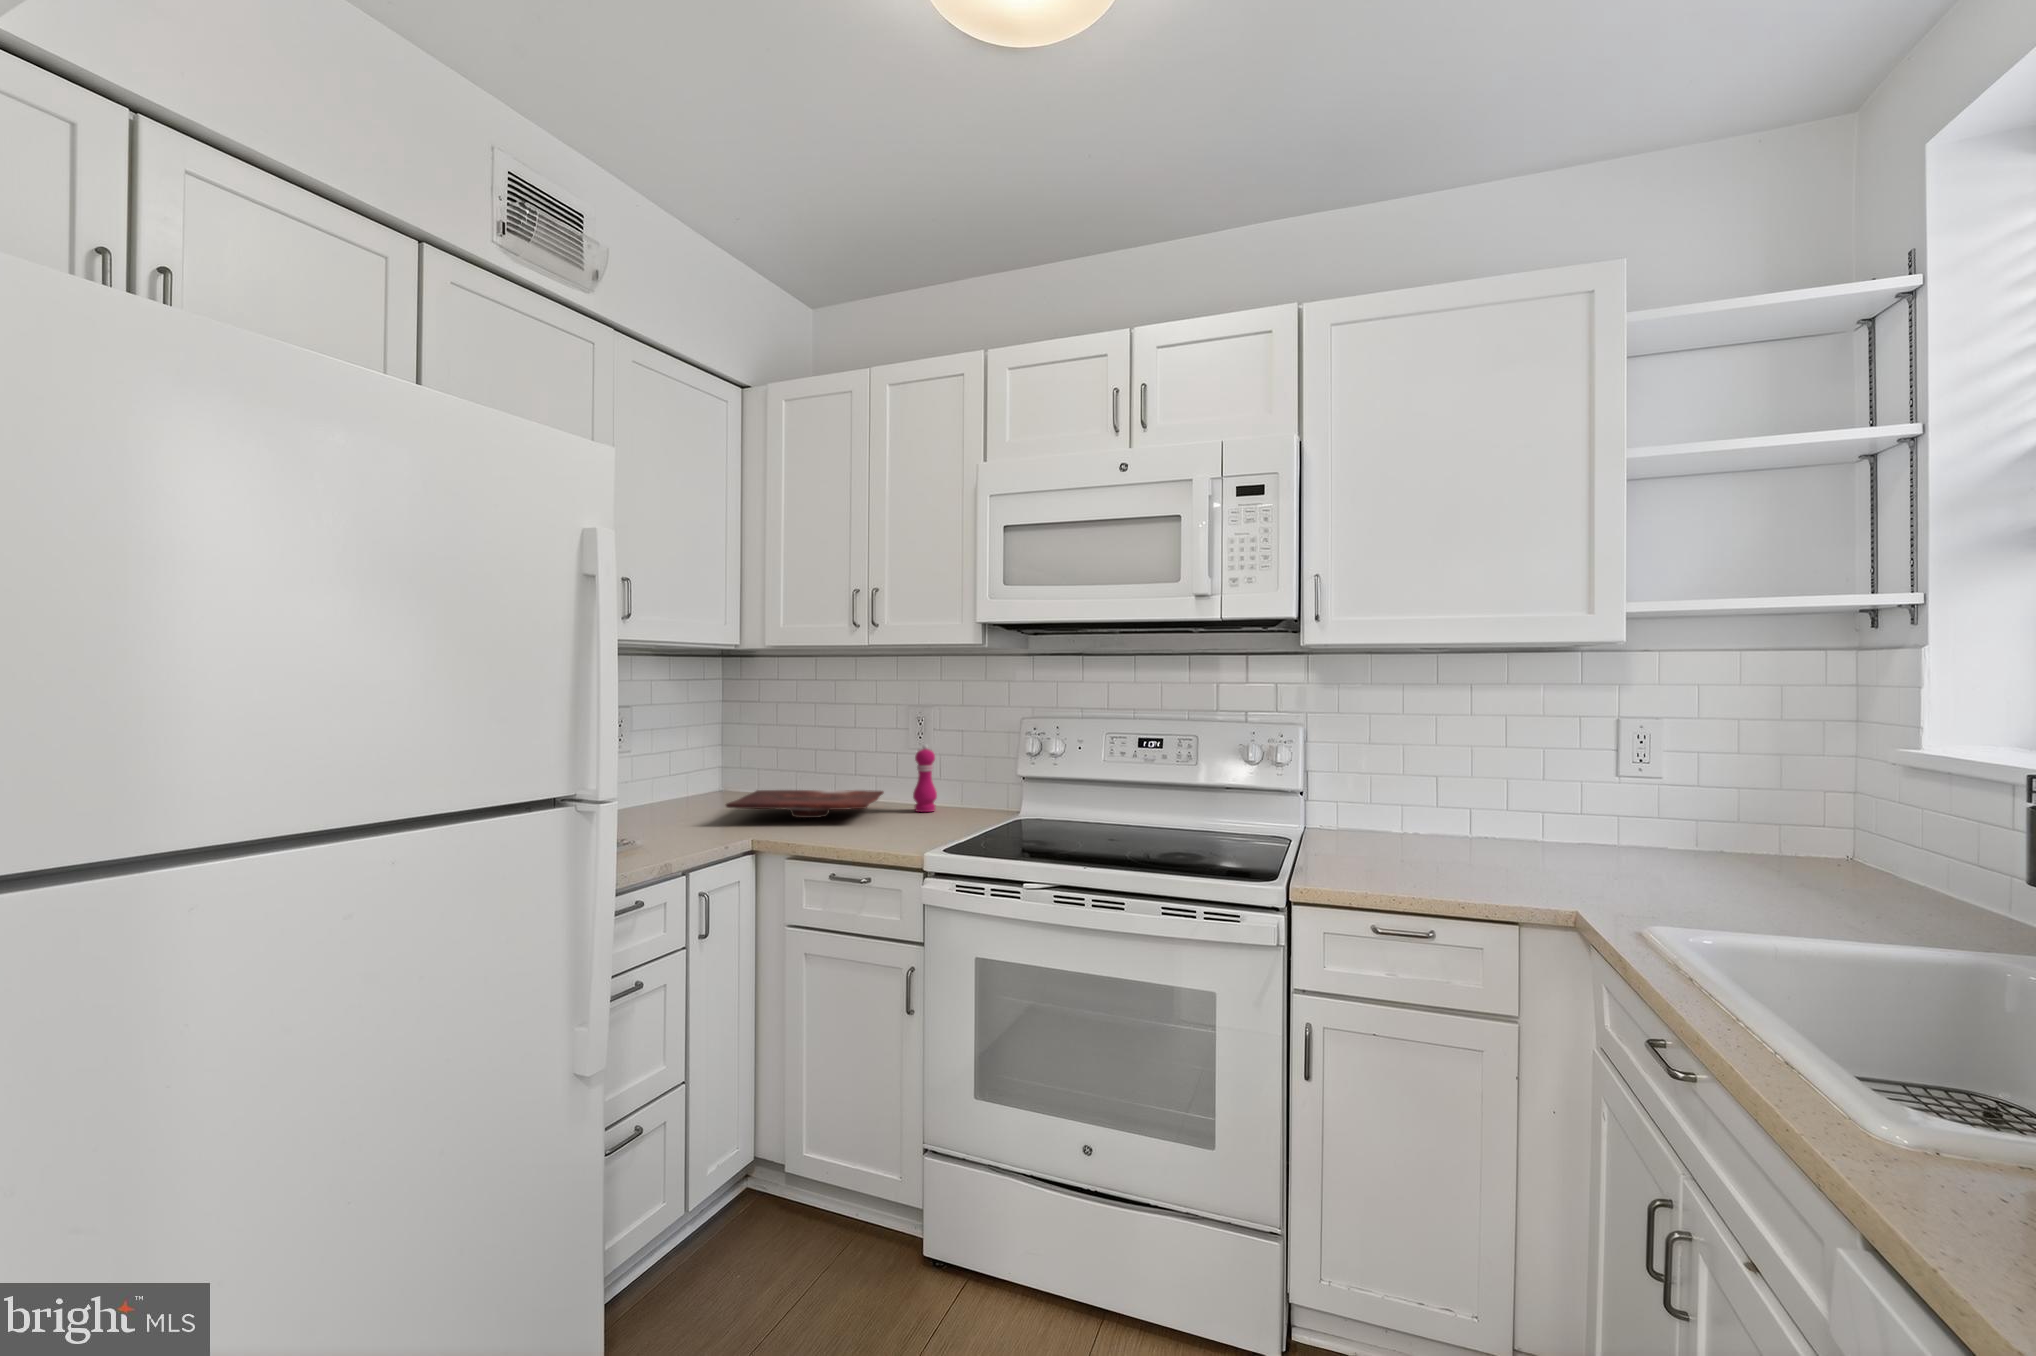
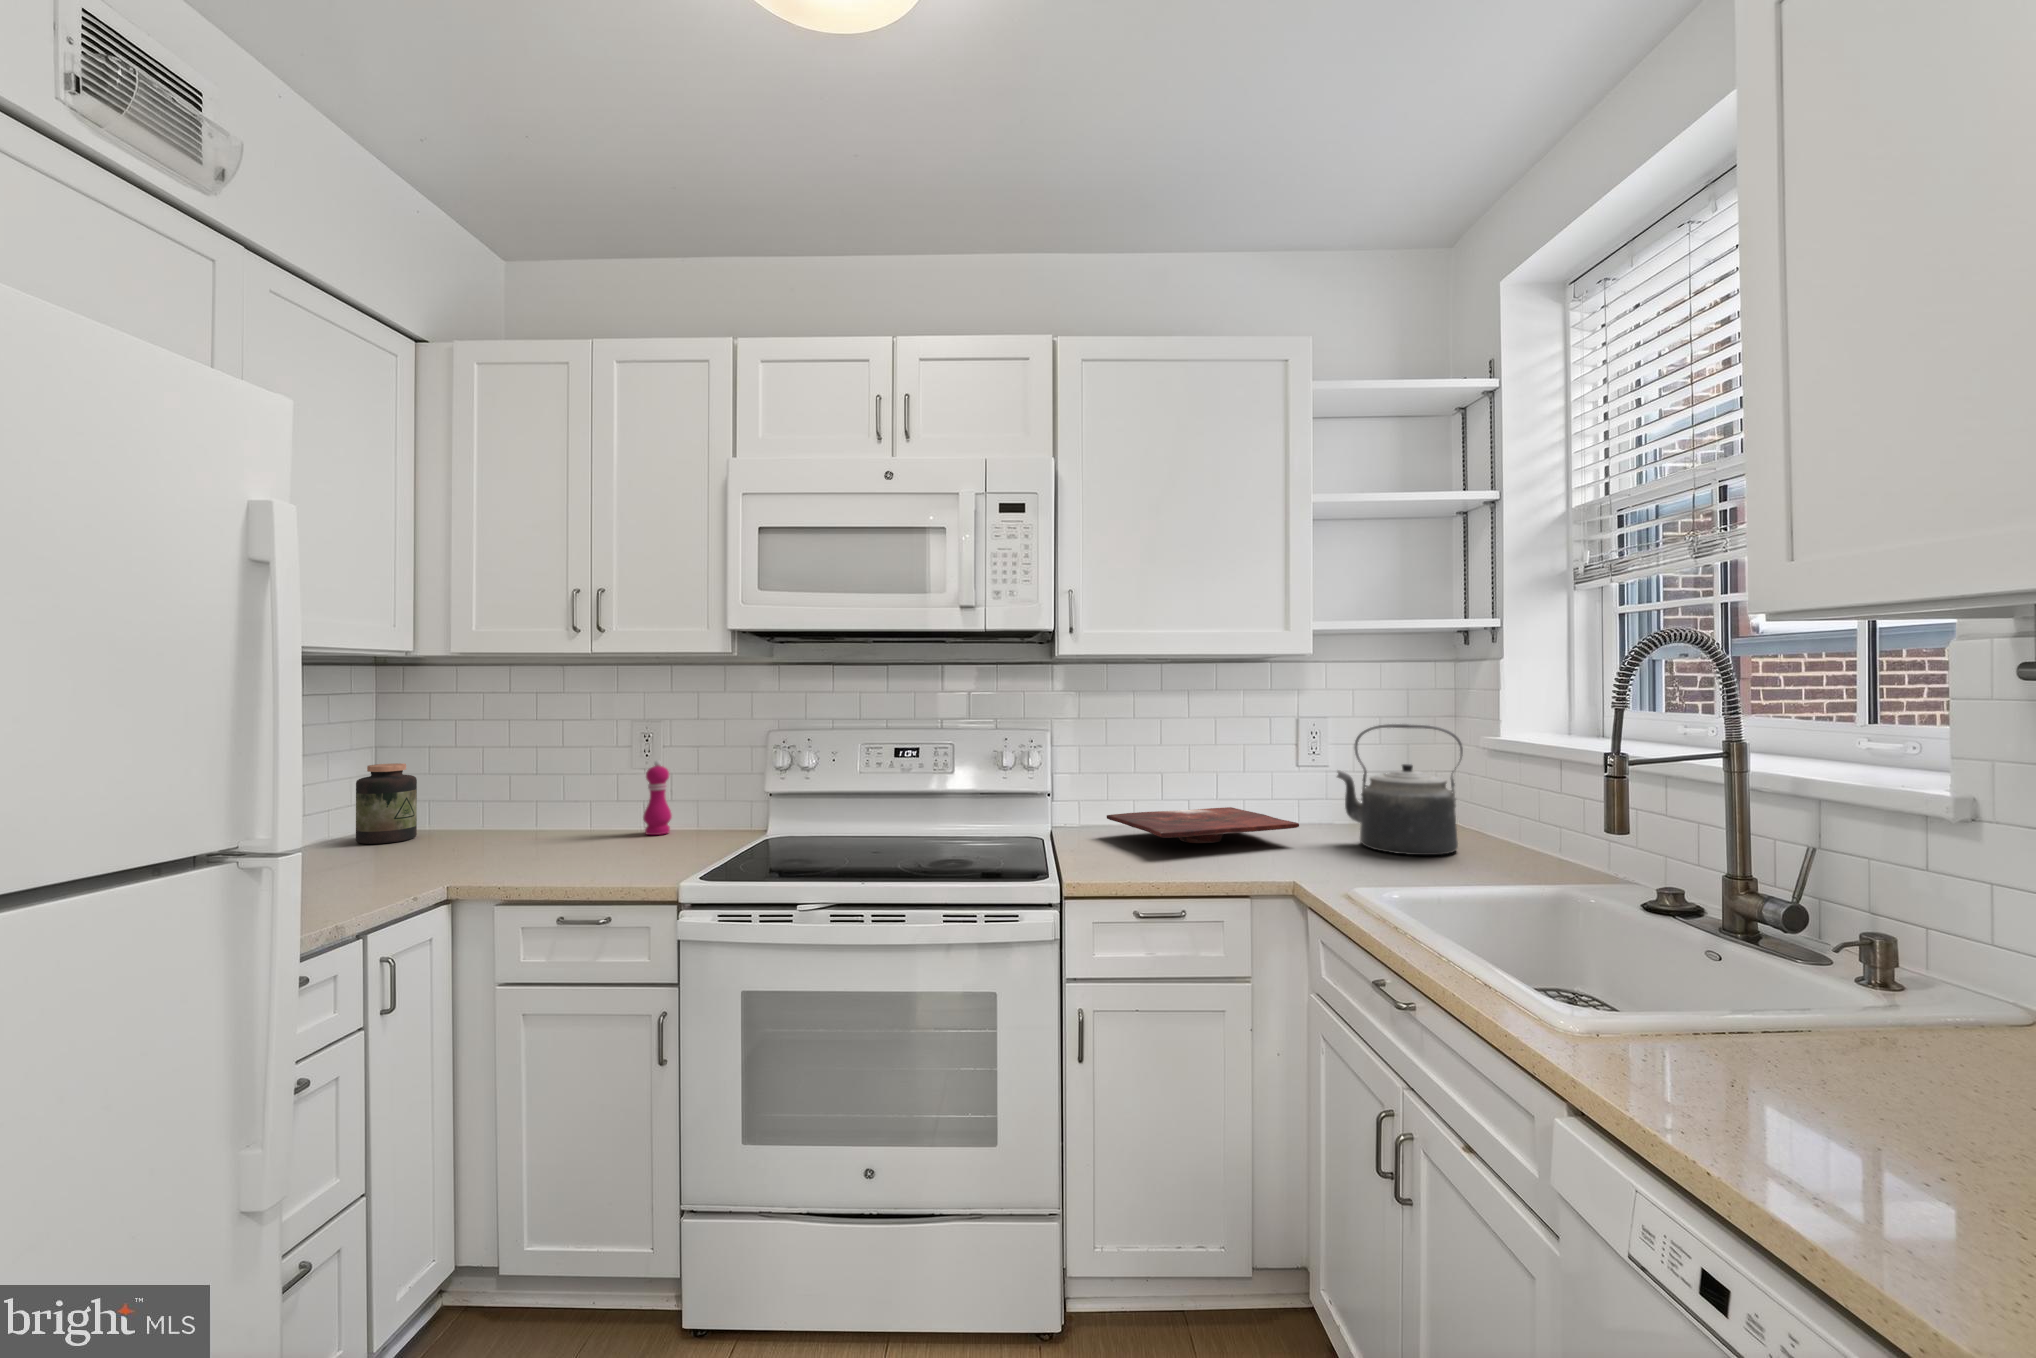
kettle: none [1661,728,1847,895] -> present [1337,724,1463,855]
jar: none [699,739,743,805] -> present [356,763,417,844]
cutting board: present [726,790,884,818] -> present [1107,807,1299,843]

